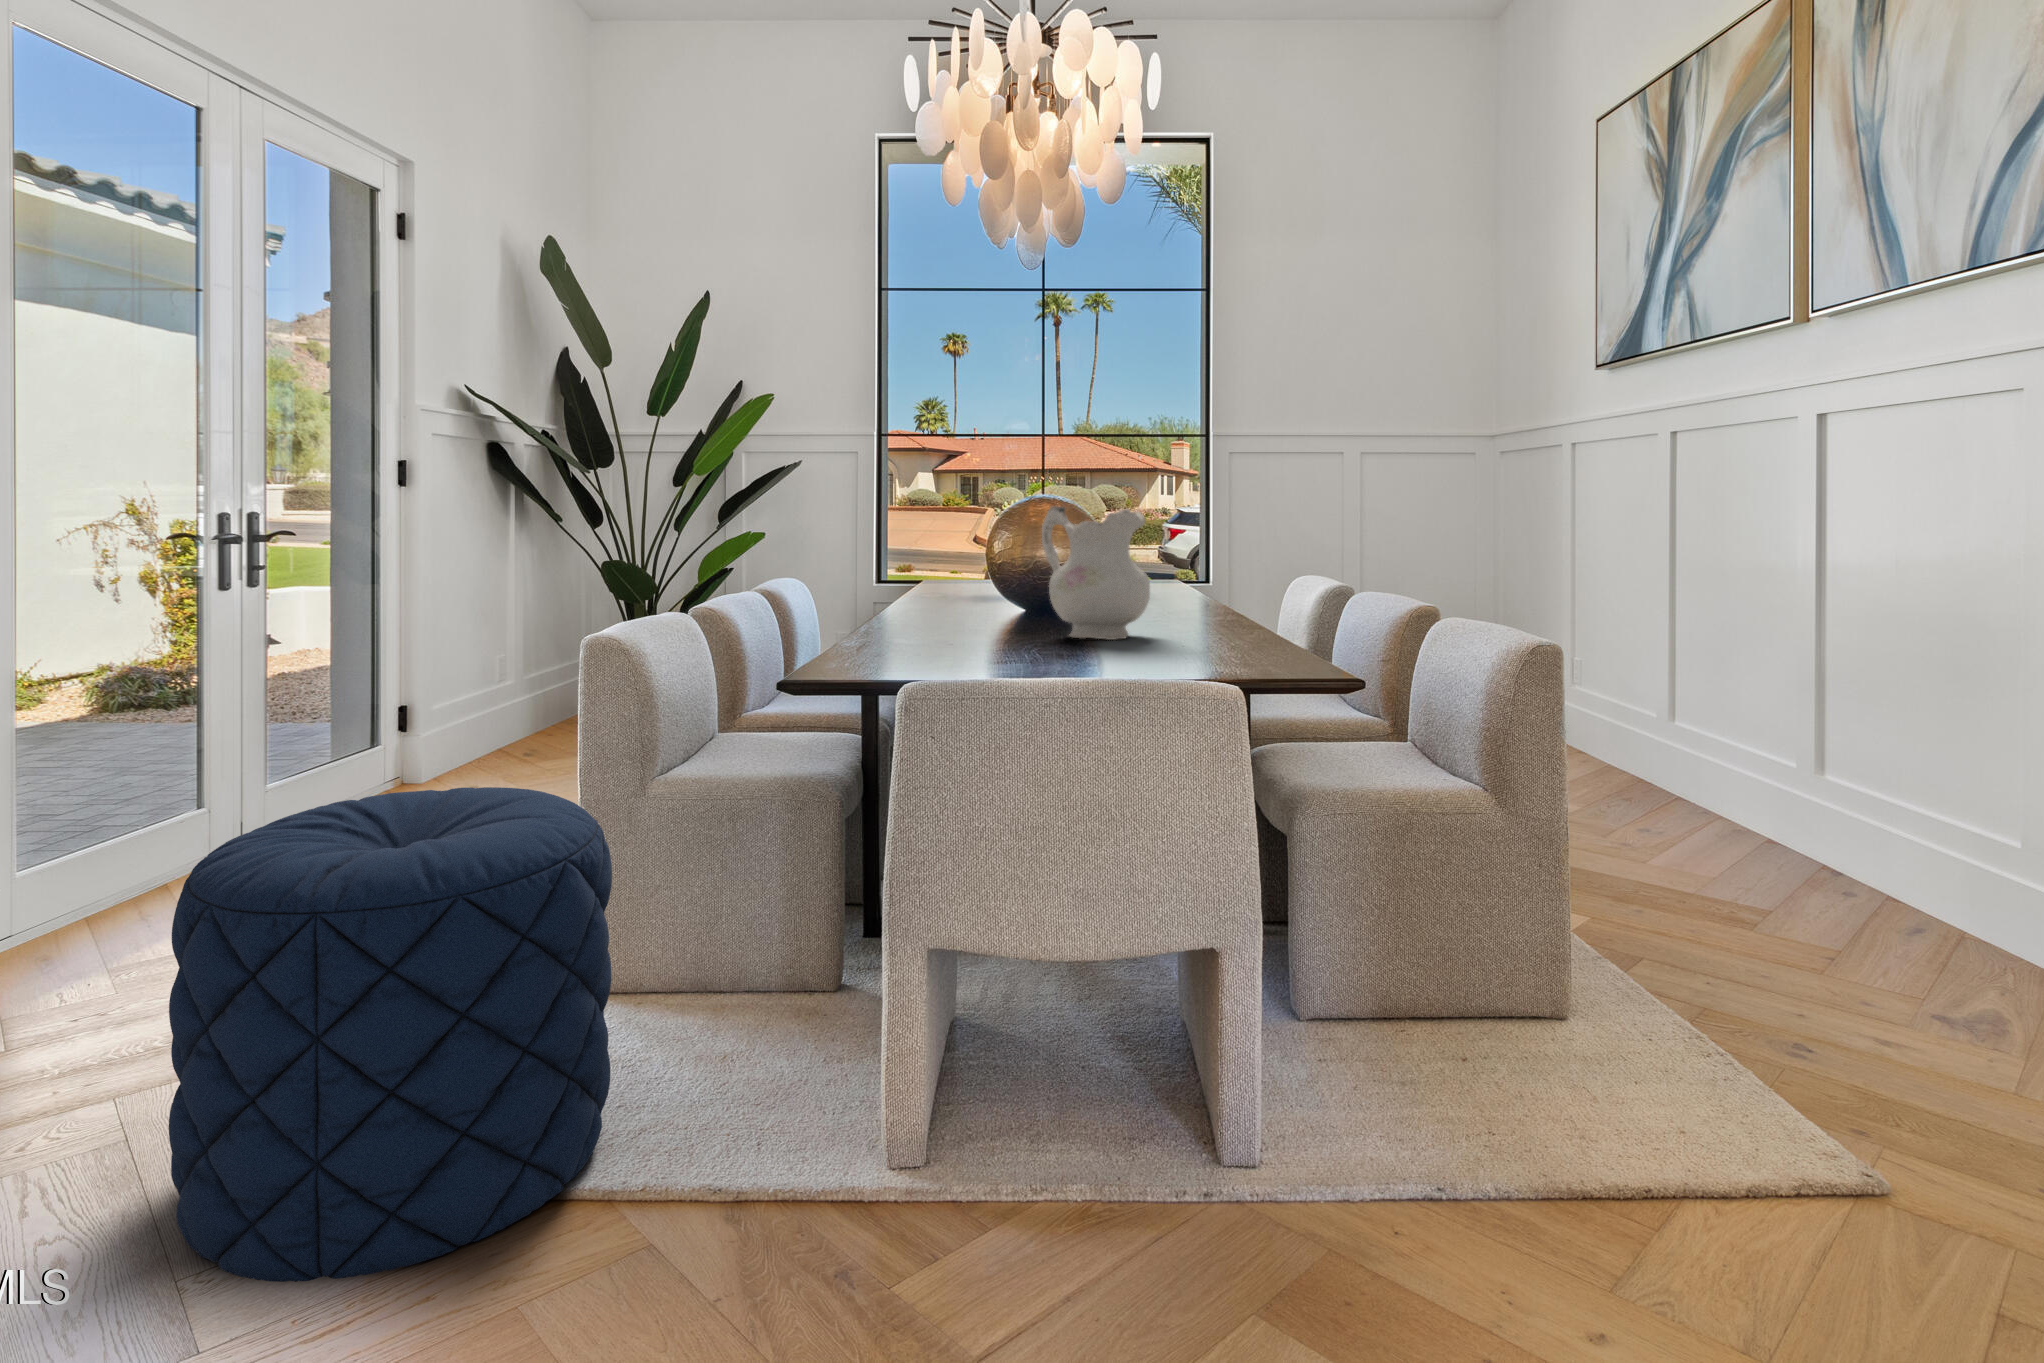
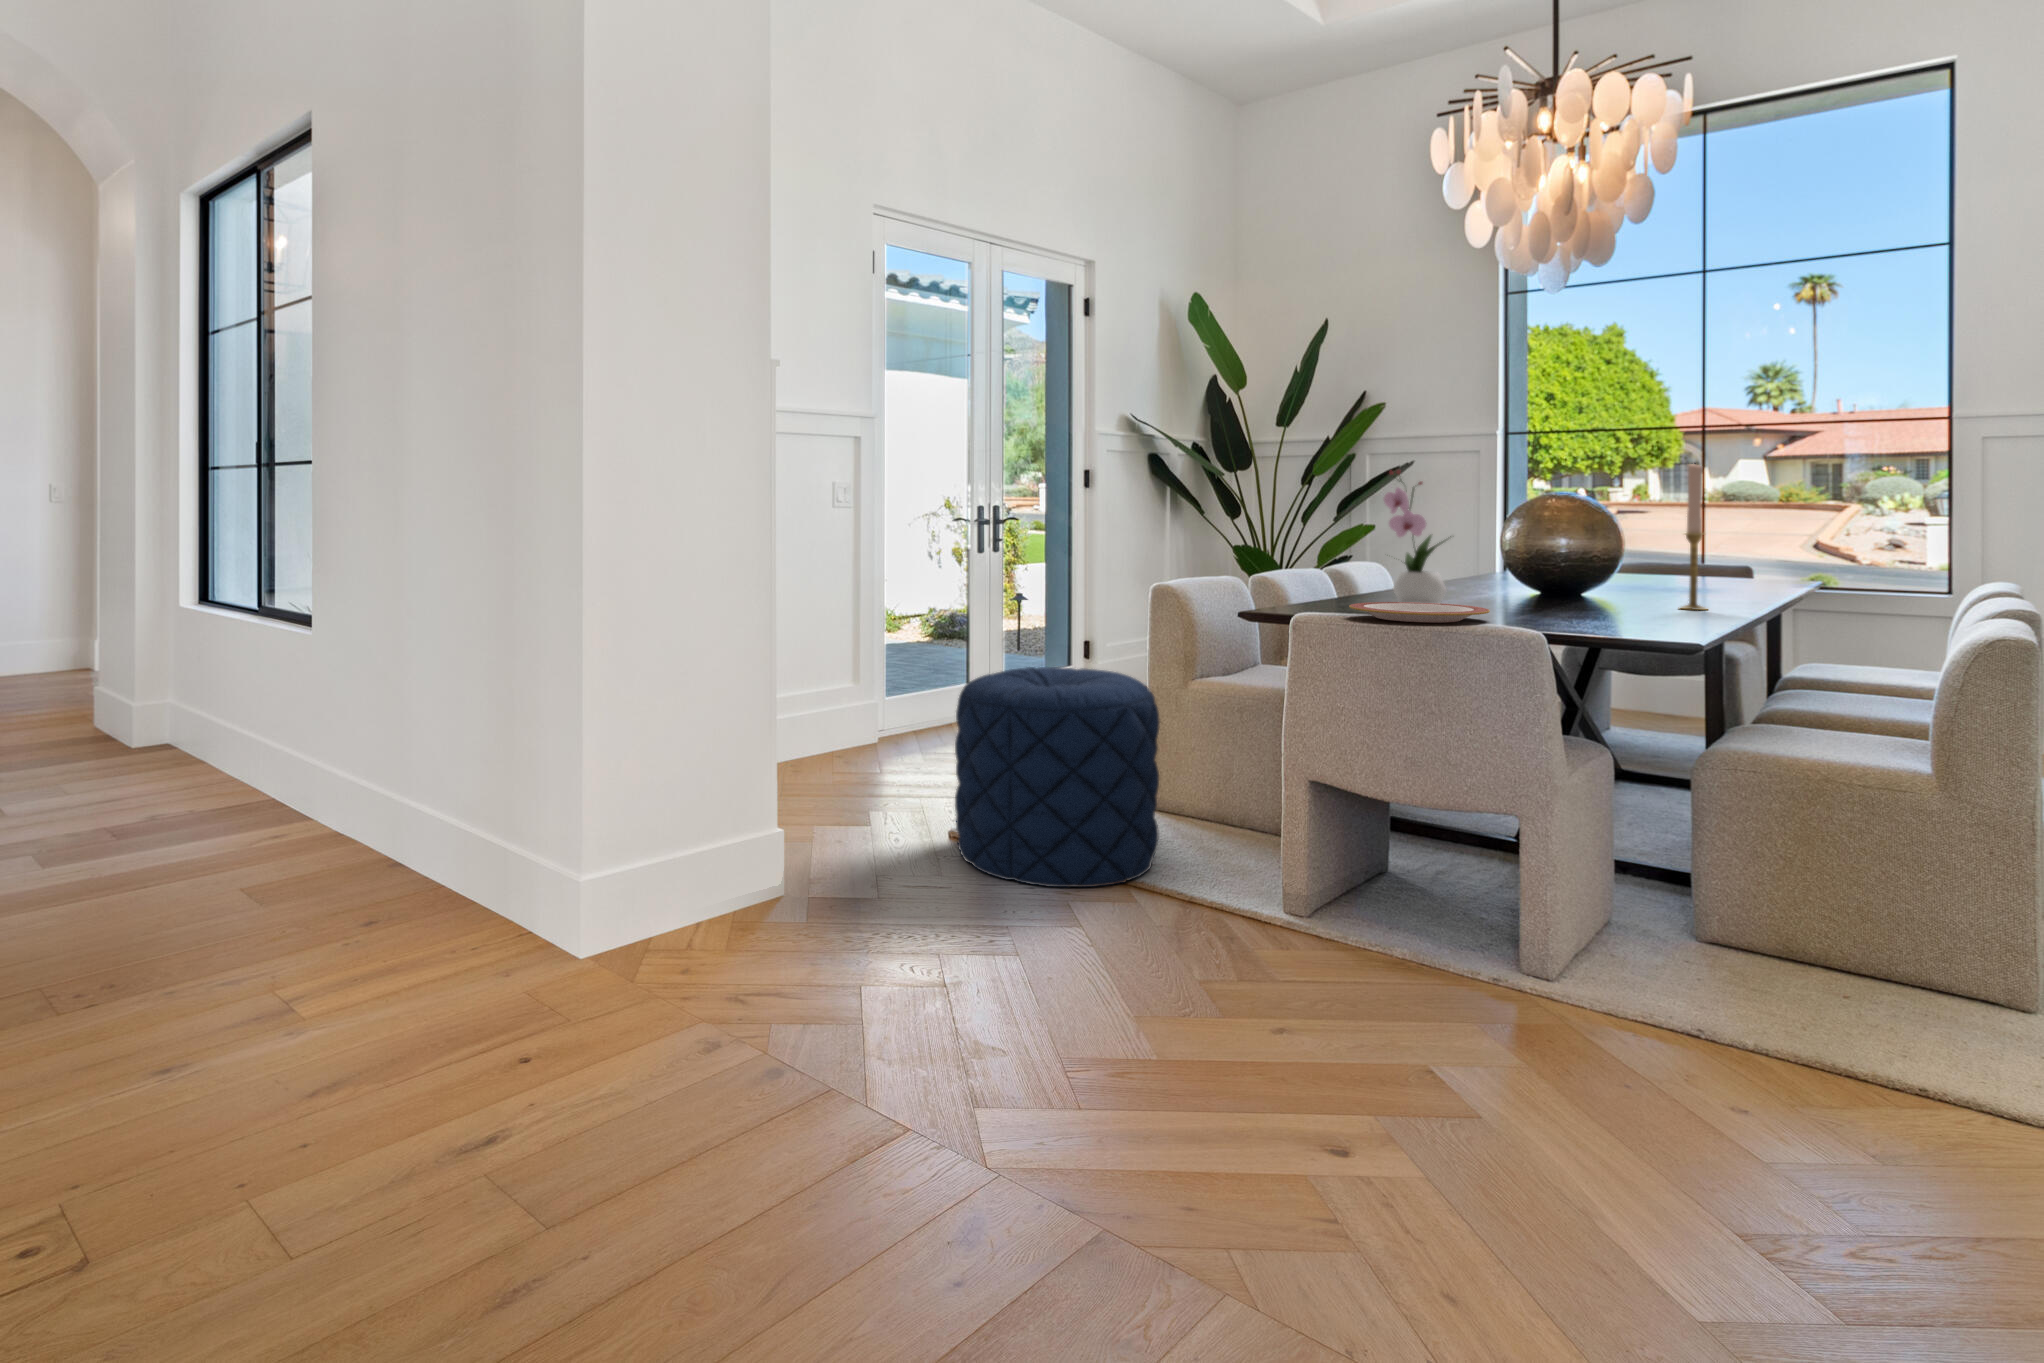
flower arrangement: none [894,454,975,639] -> present [1384,470,1451,603]
candlestick: none [1177,457,1205,622] -> present [1681,464,1706,610]
ceramic pitcher: present [1042,506,1150,640] -> none [1513,507,1612,616]
plate: none [891,634,1065,665] -> present [1349,602,1490,622]

